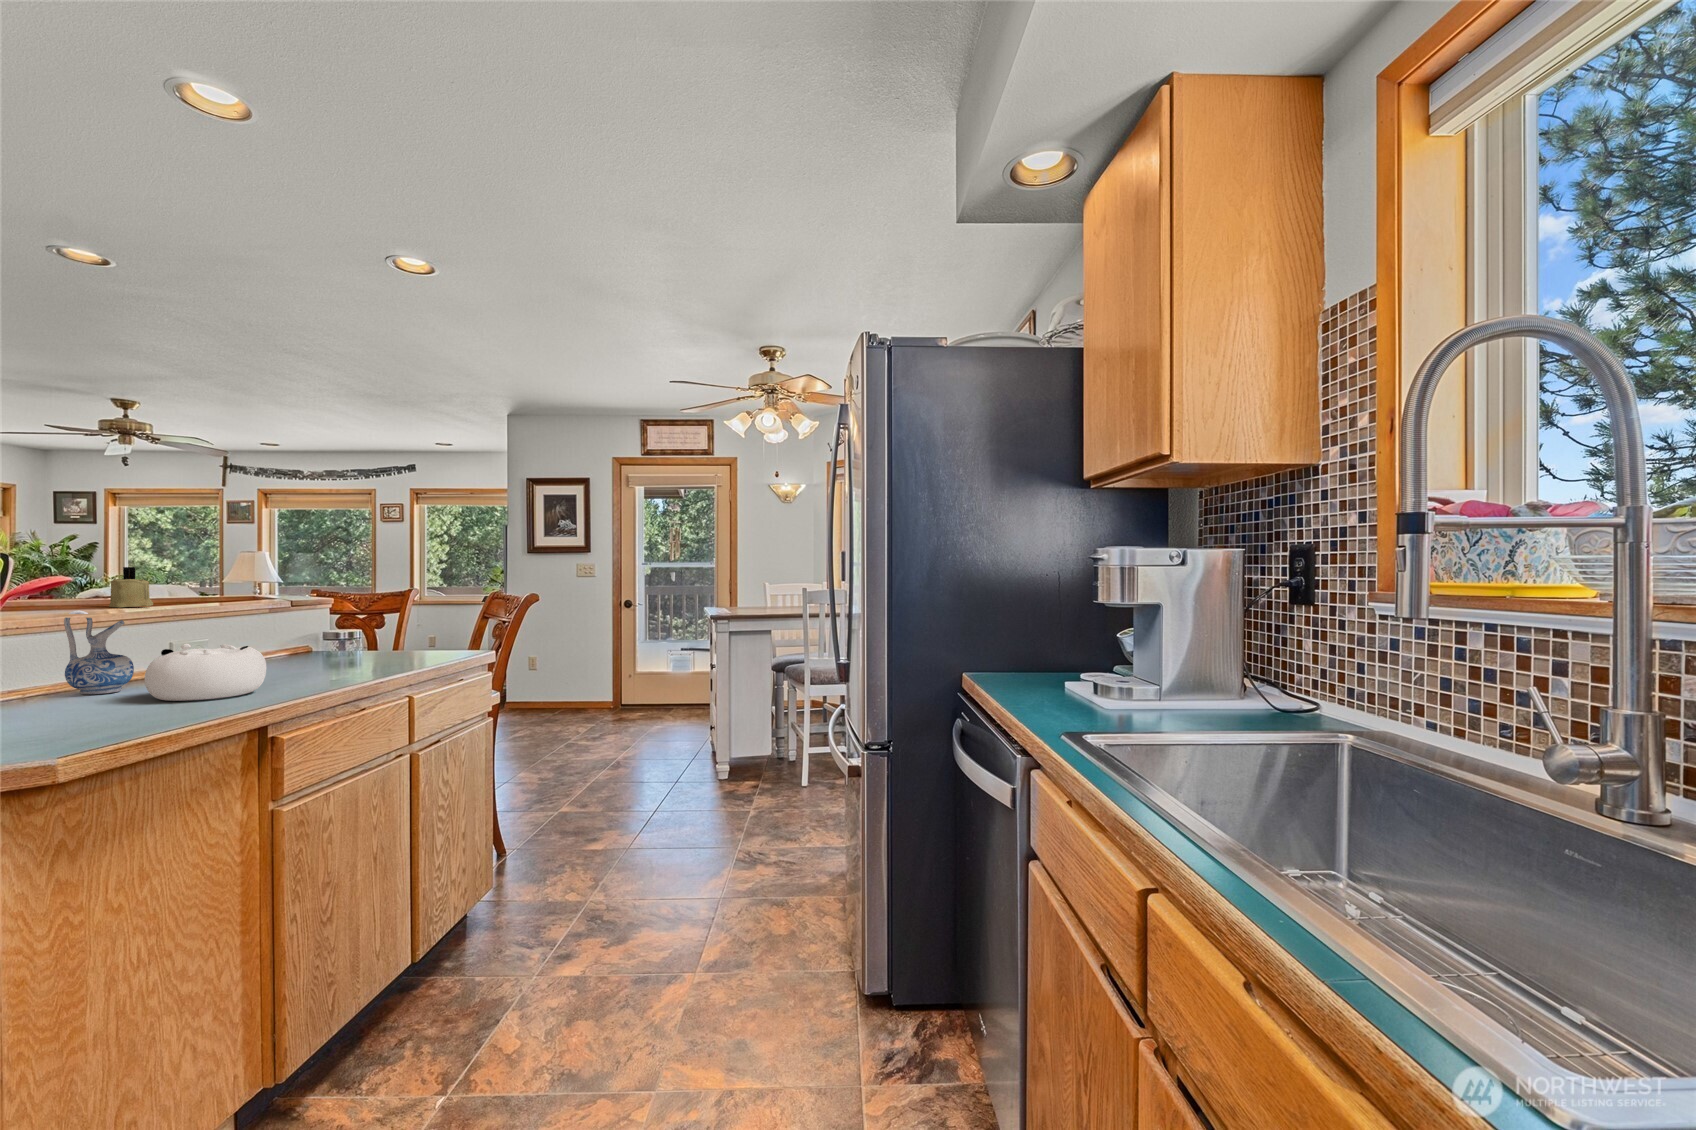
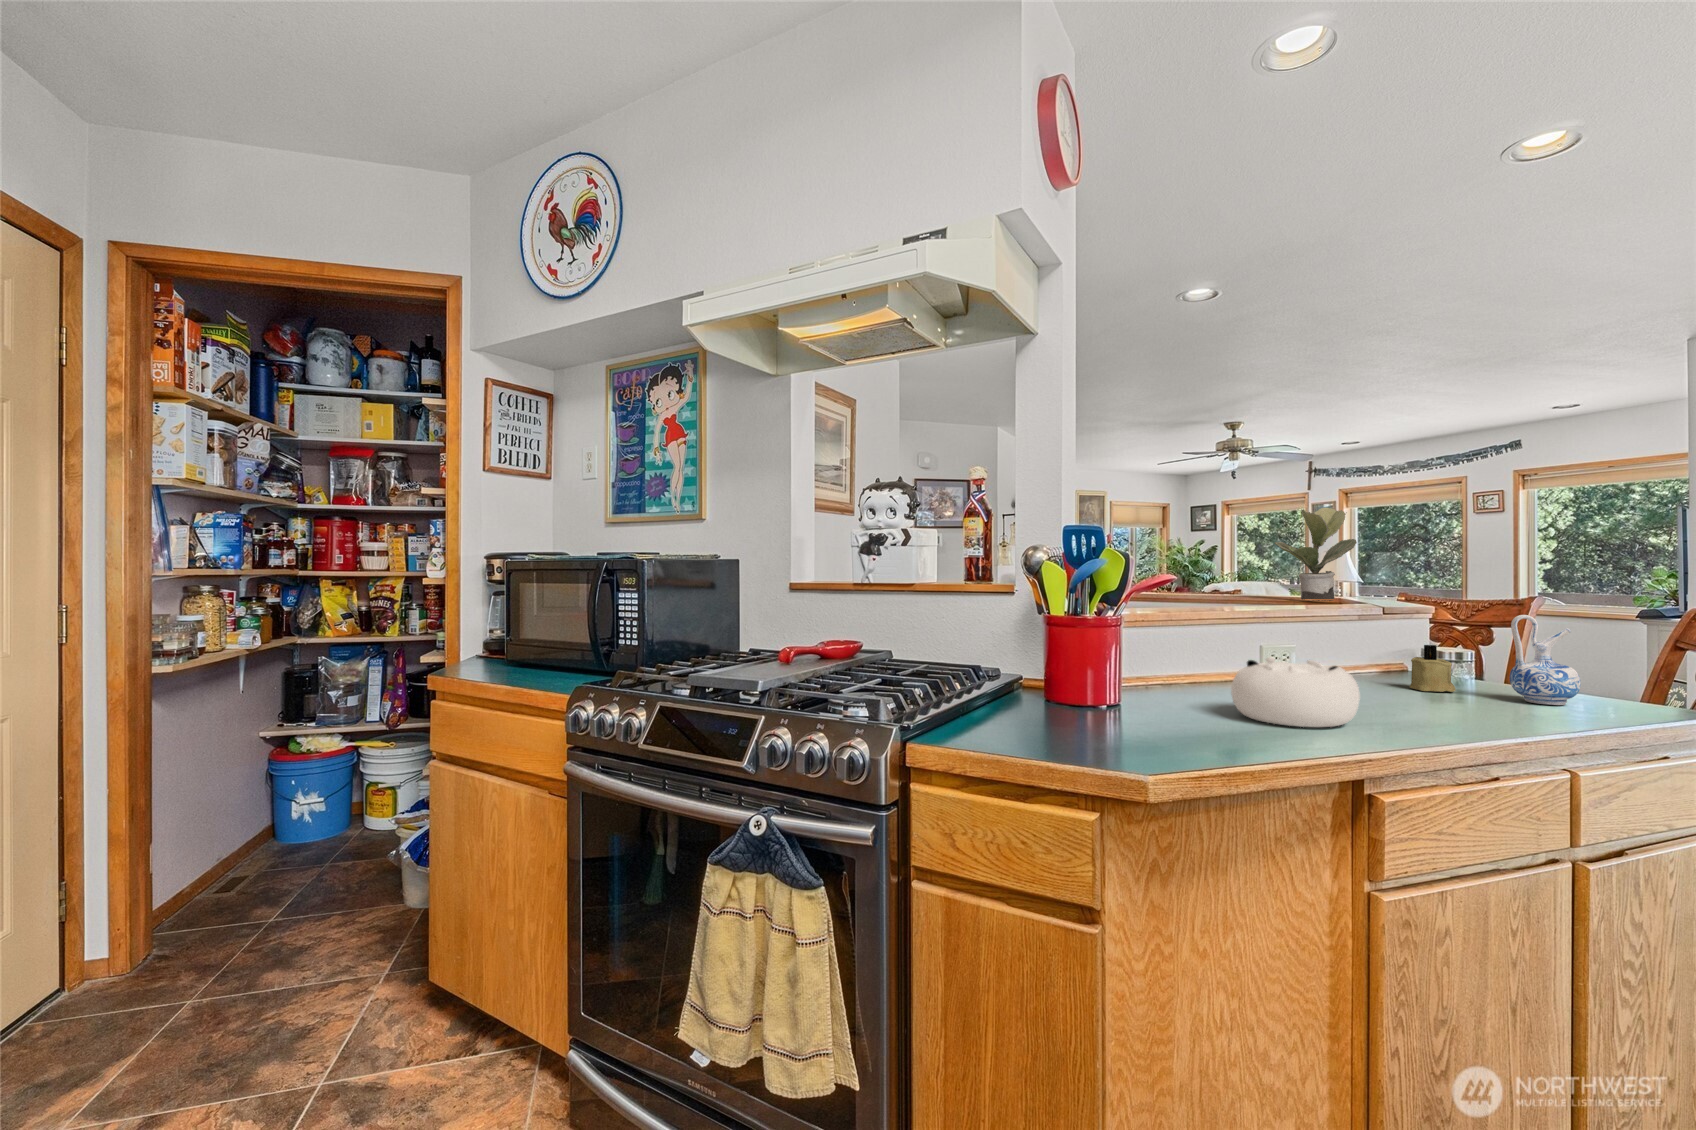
potted plant: none [186,512,269,598] -> present [1275,508,1357,601]
candle: present [109,567,153,608] -> present [1410,645,1456,692]
ceramic pitcher: present [64,610,134,694] -> present [1510,615,1581,705]

